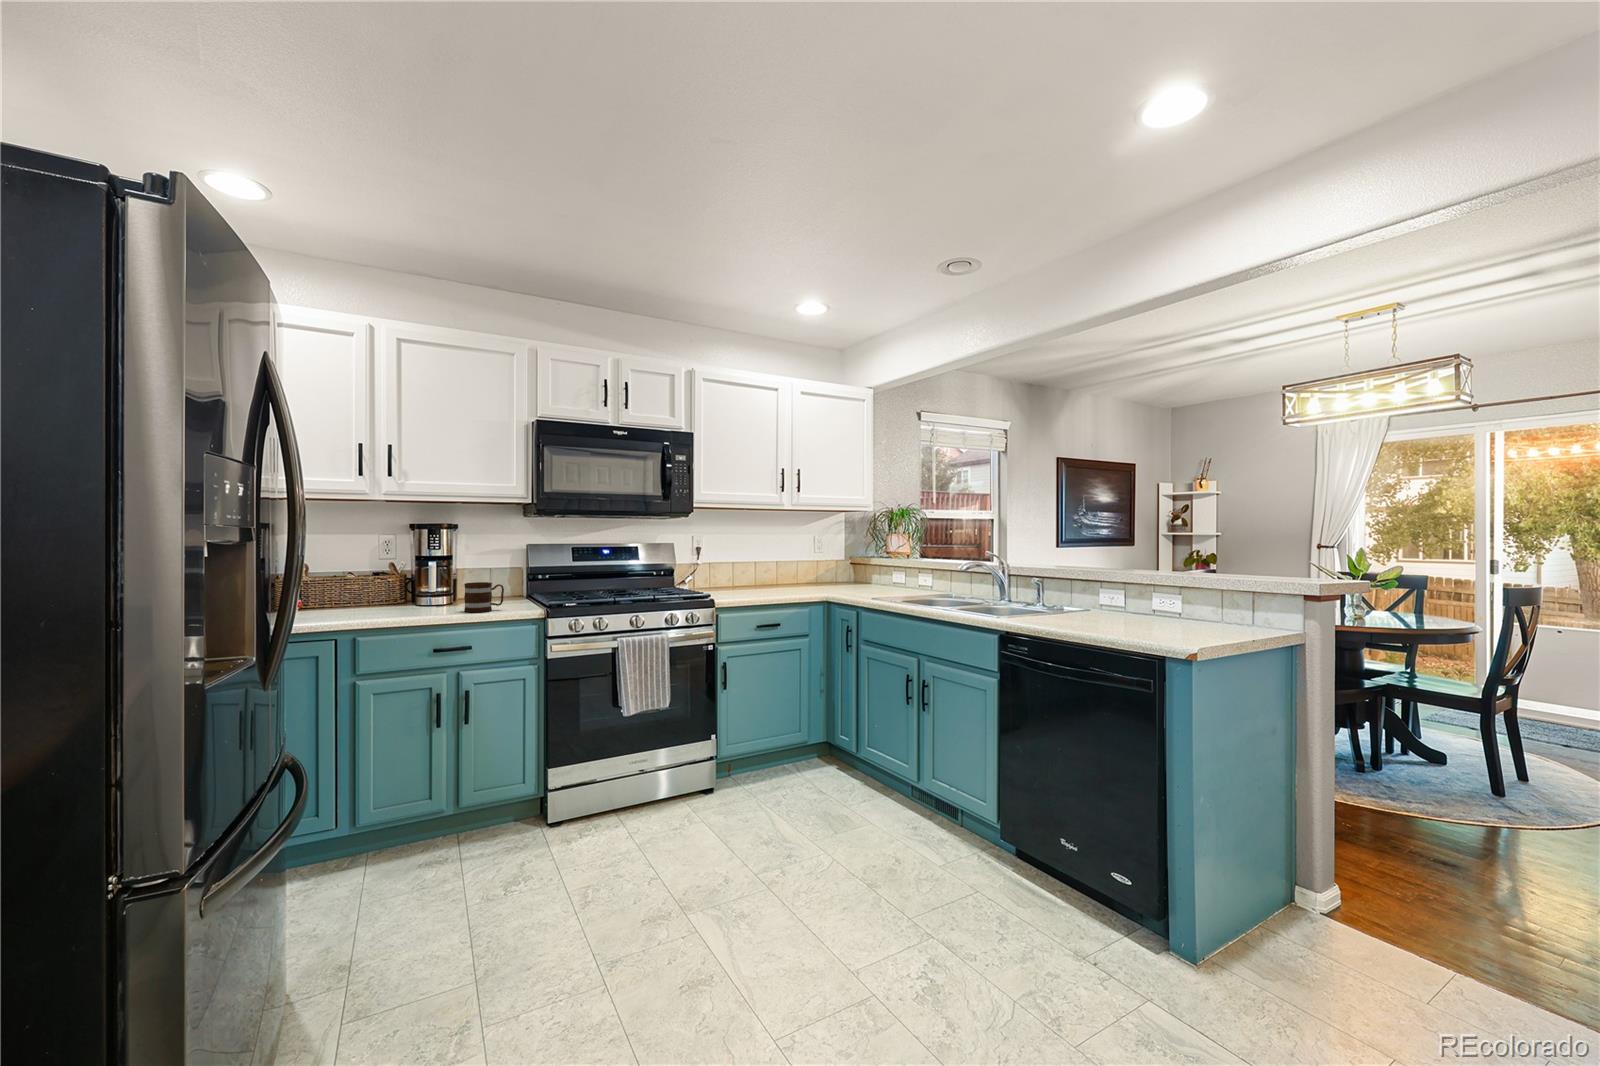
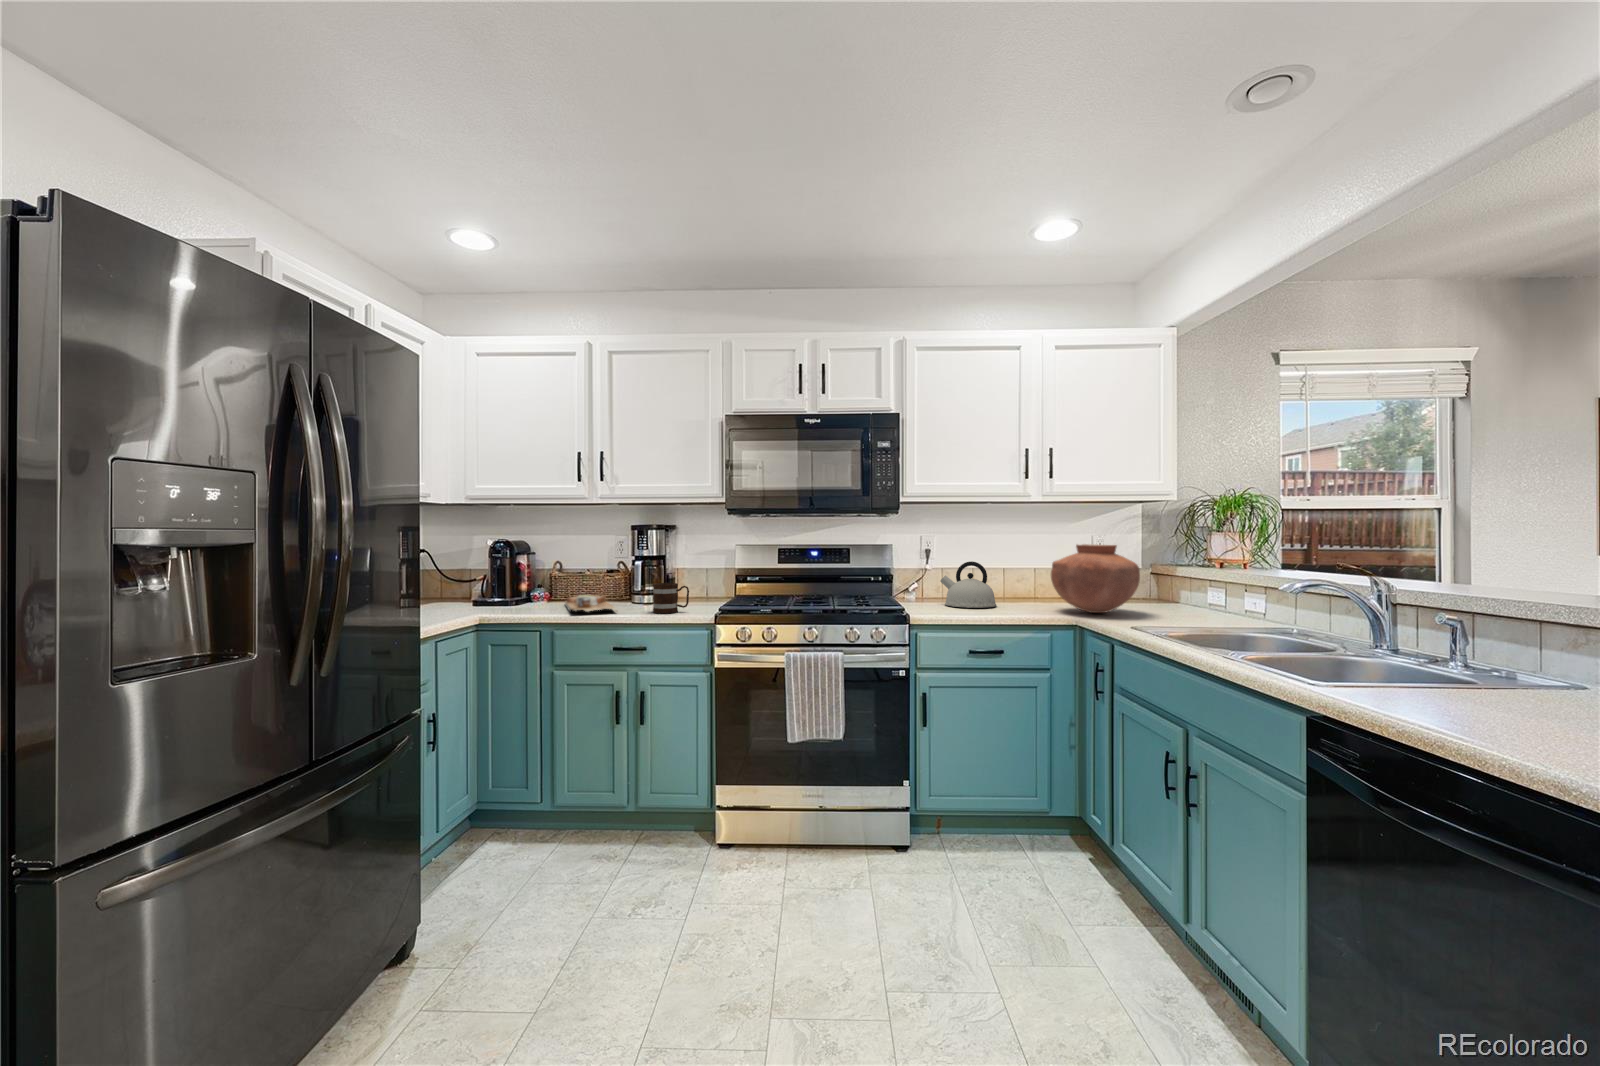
vase: none [801,542,861,592] -> present [1051,544,1140,613]
kettle: none [716,557,760,593] -> present [940,561,997,608]
cutting board: none [337,599,428,617] -> present [565,595,617,611]

